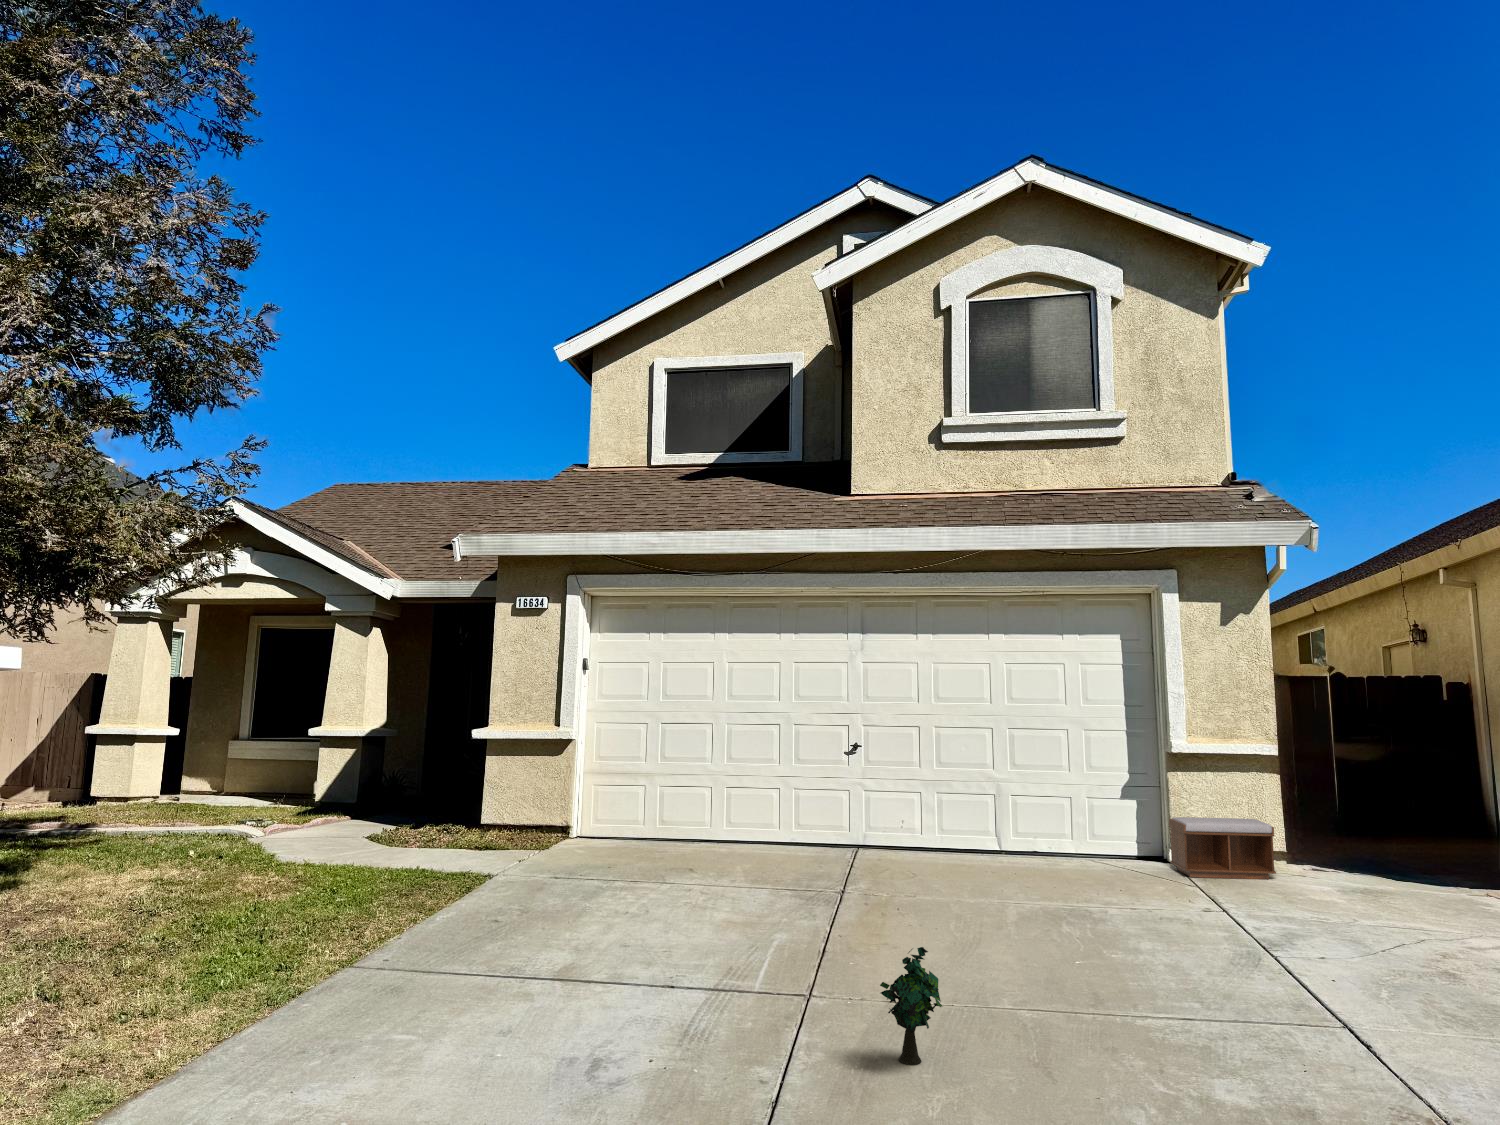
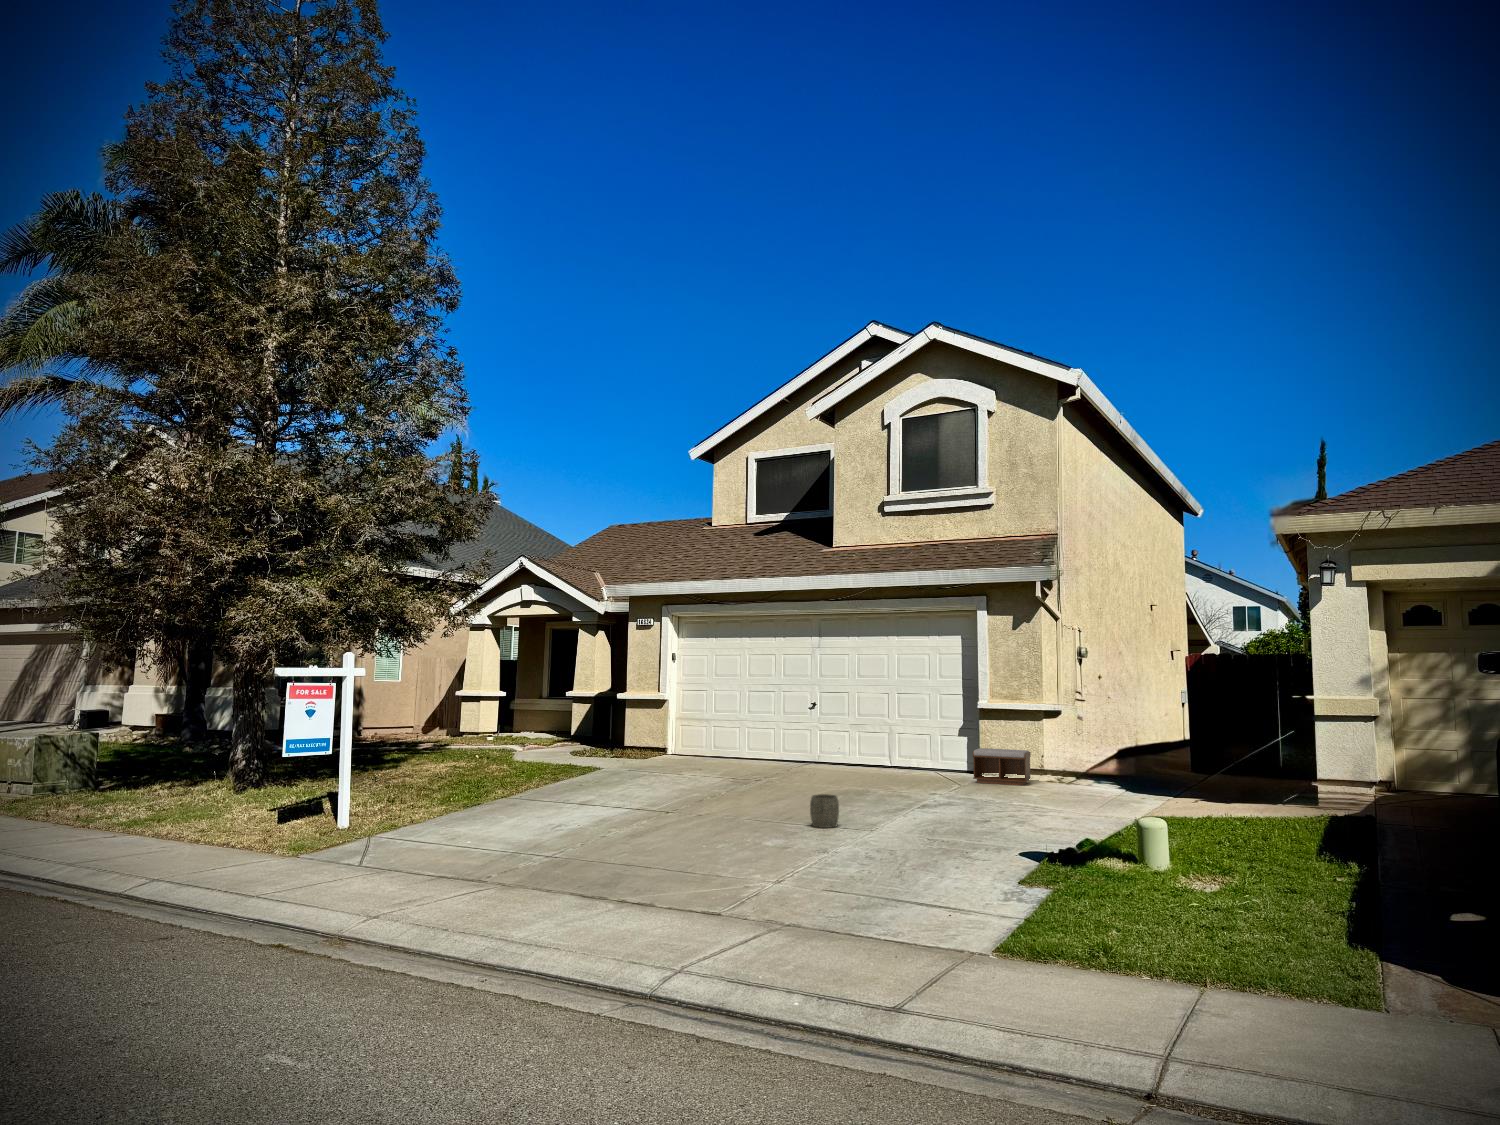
decorative plant: present [880,947,942,1065] -> none [658,773,683,816]
woven basket: none [1275,977,1355,1071] -> present [810,794,839,828]

